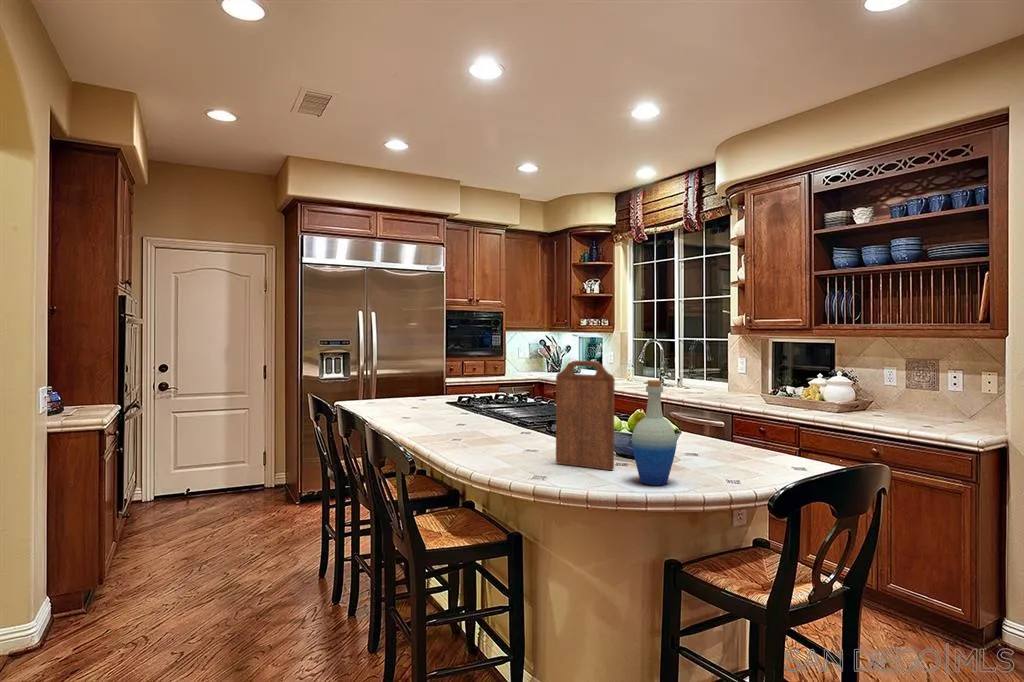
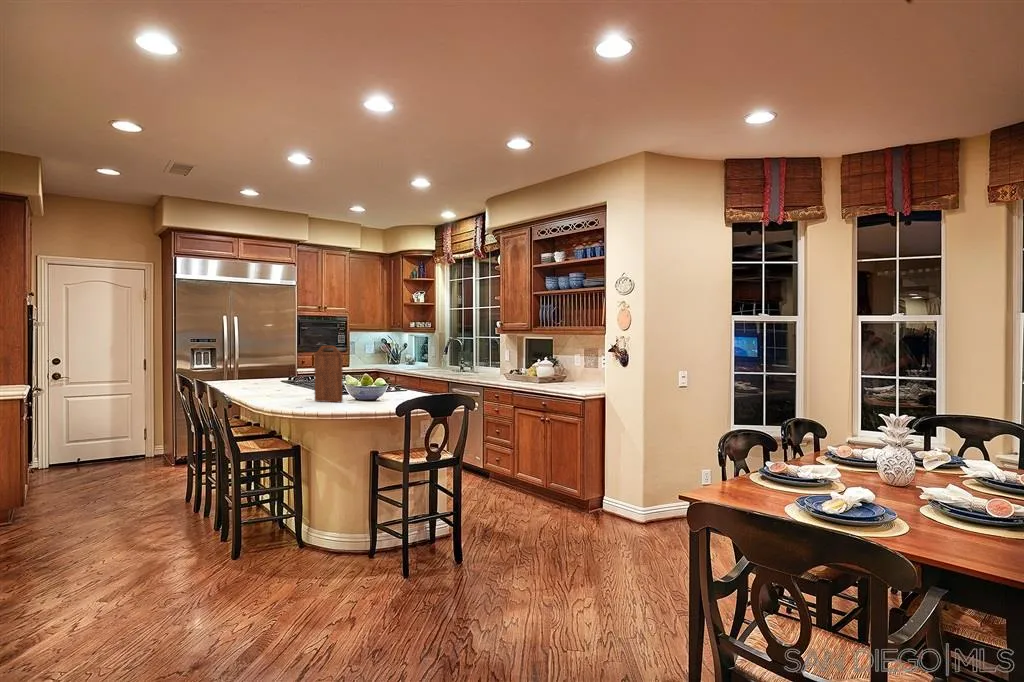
bottle: present [632,380,677,485] -> none [343,354,366,405]

